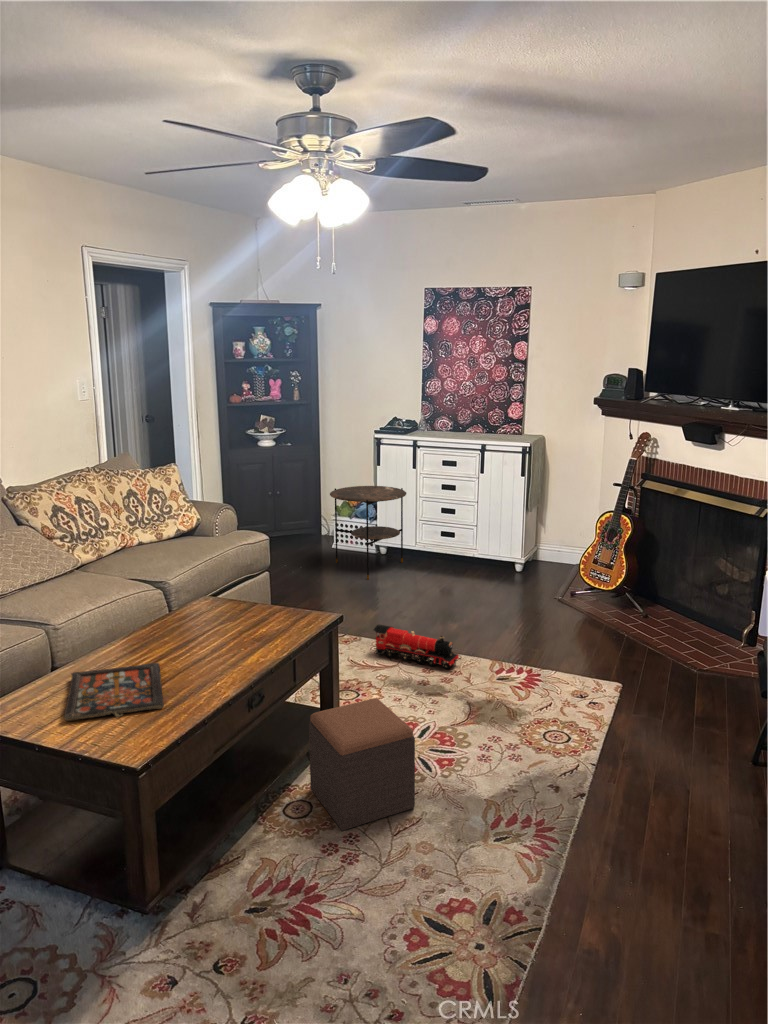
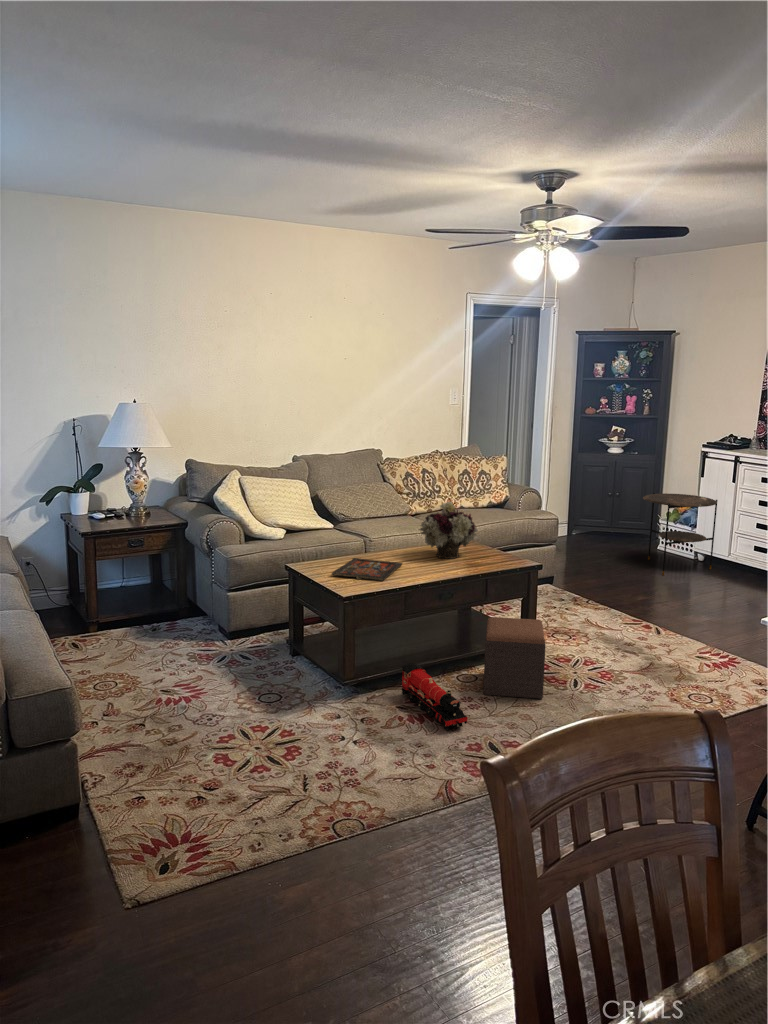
flower arrangement: none [161,553,241,637] -> present [419,502,478,559]
toy train: present [374,625,461,670] -> present [402,663,467,730]

